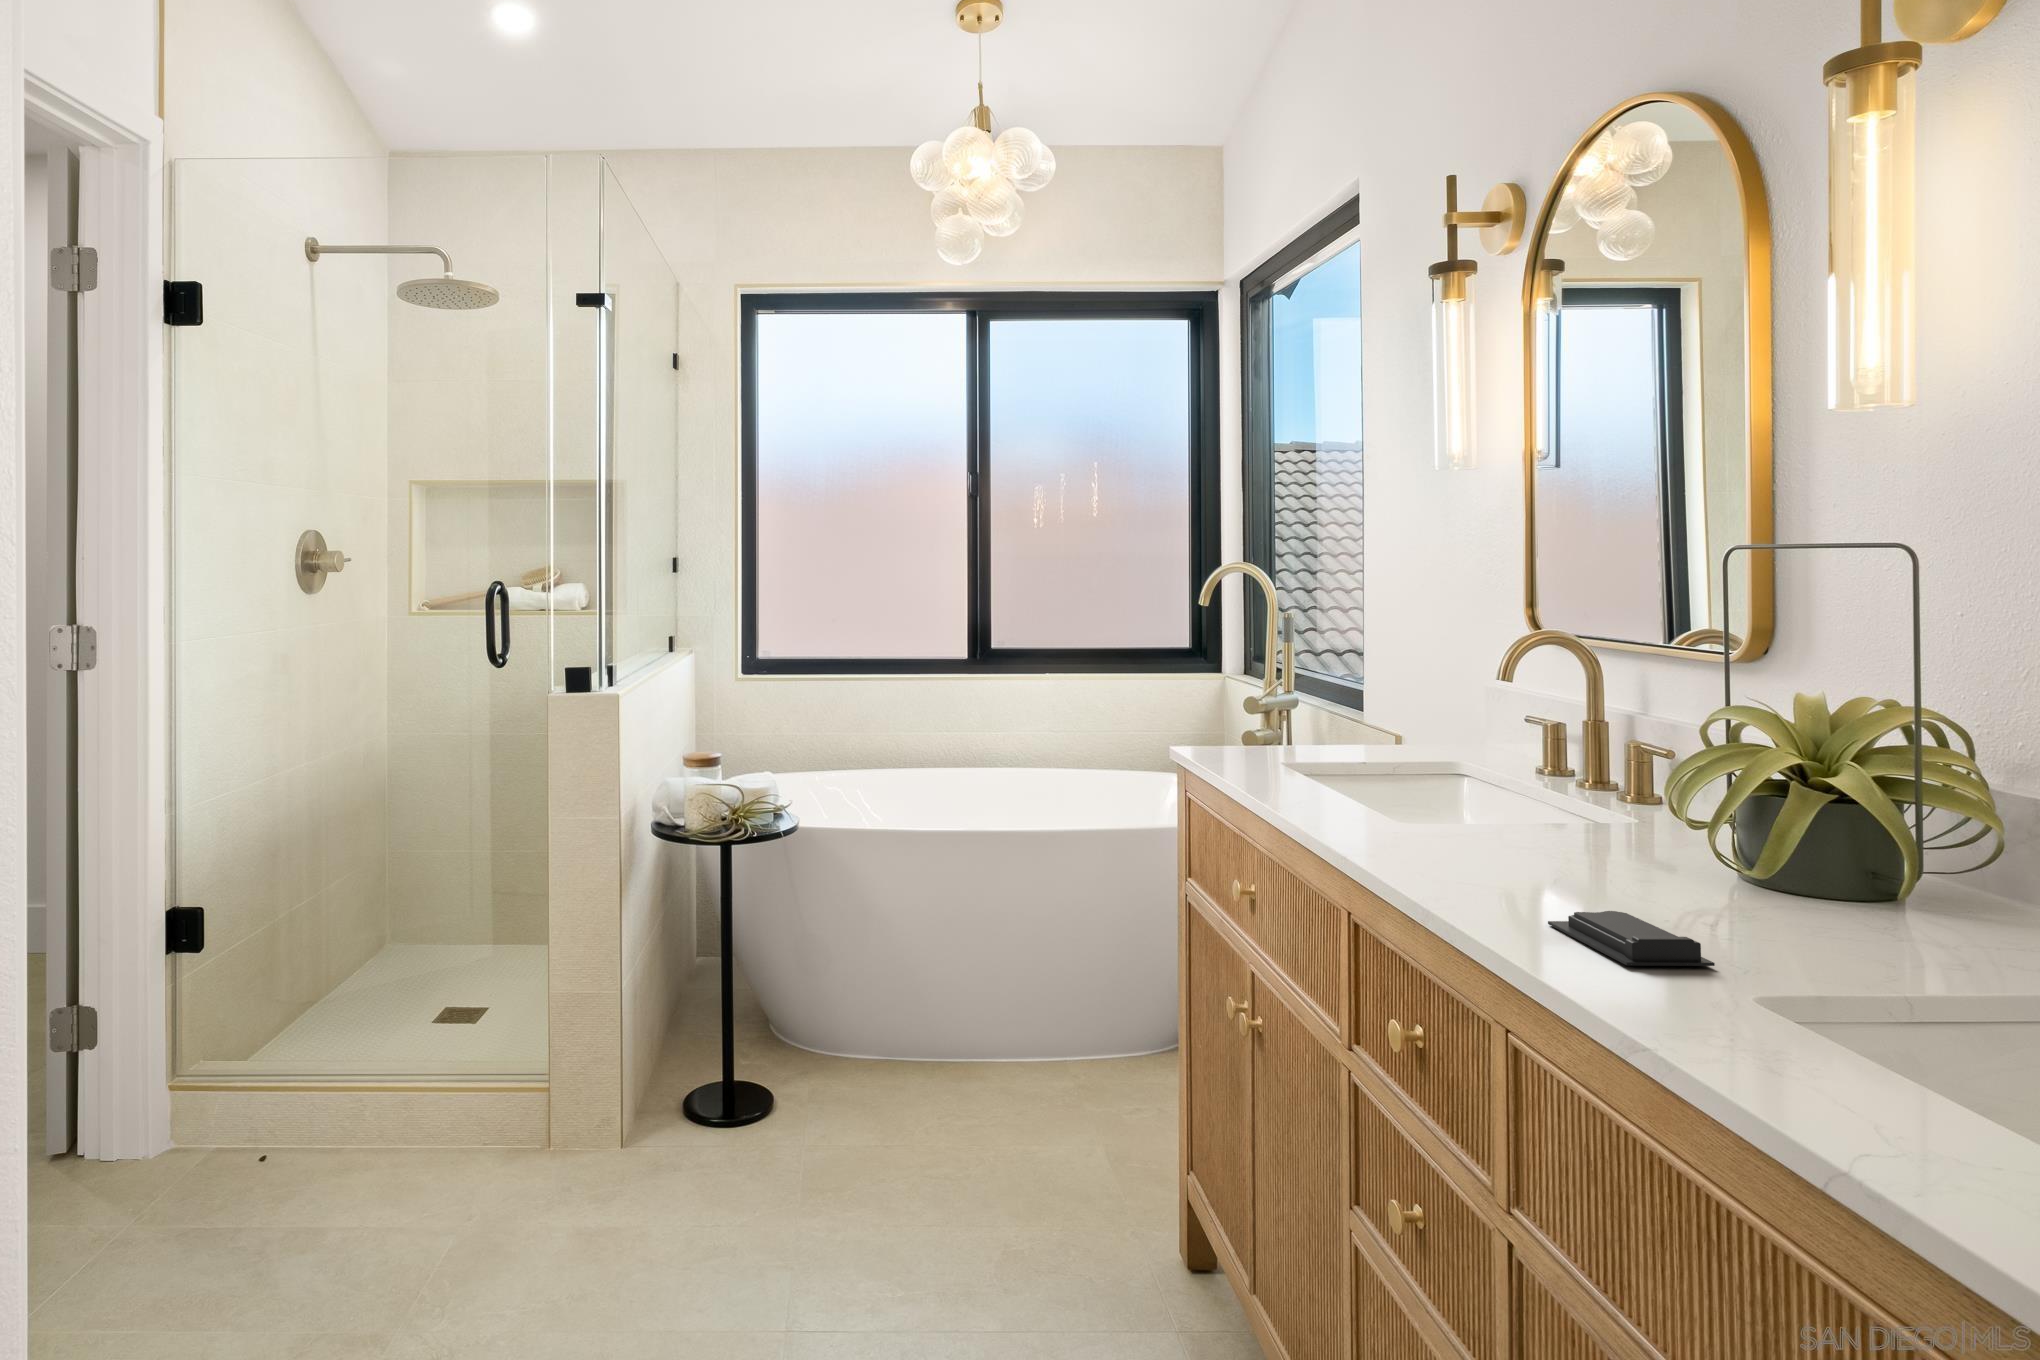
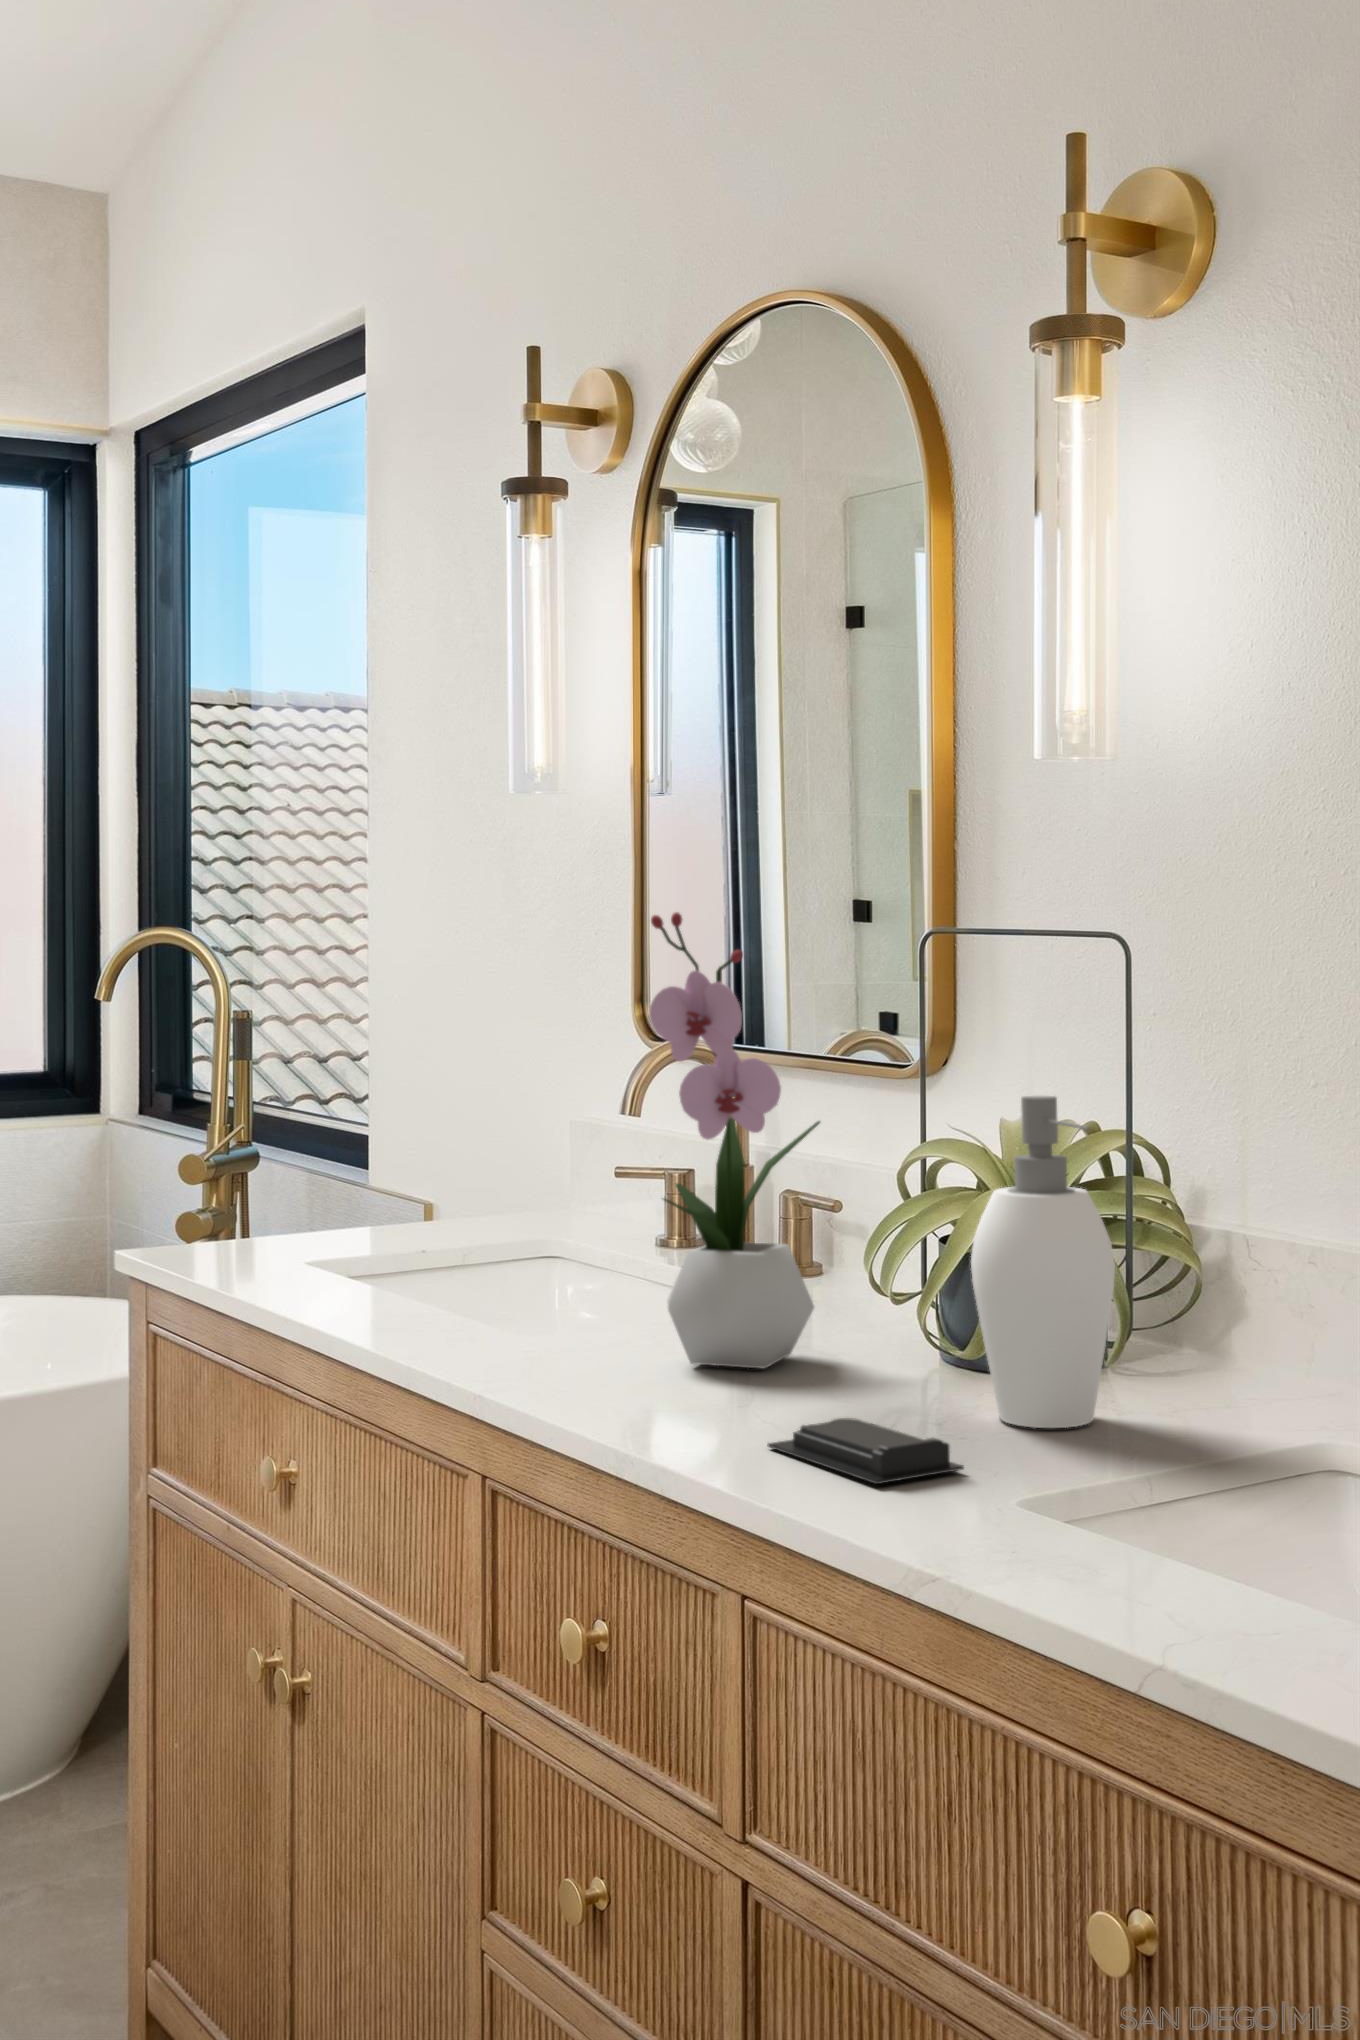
flower arrangement: none [1480,537,1632,867] -> present [649,912,820,1368]
soap dispenser: none [1743,676,1888,947] -> present [971,1096,1115,1428]

